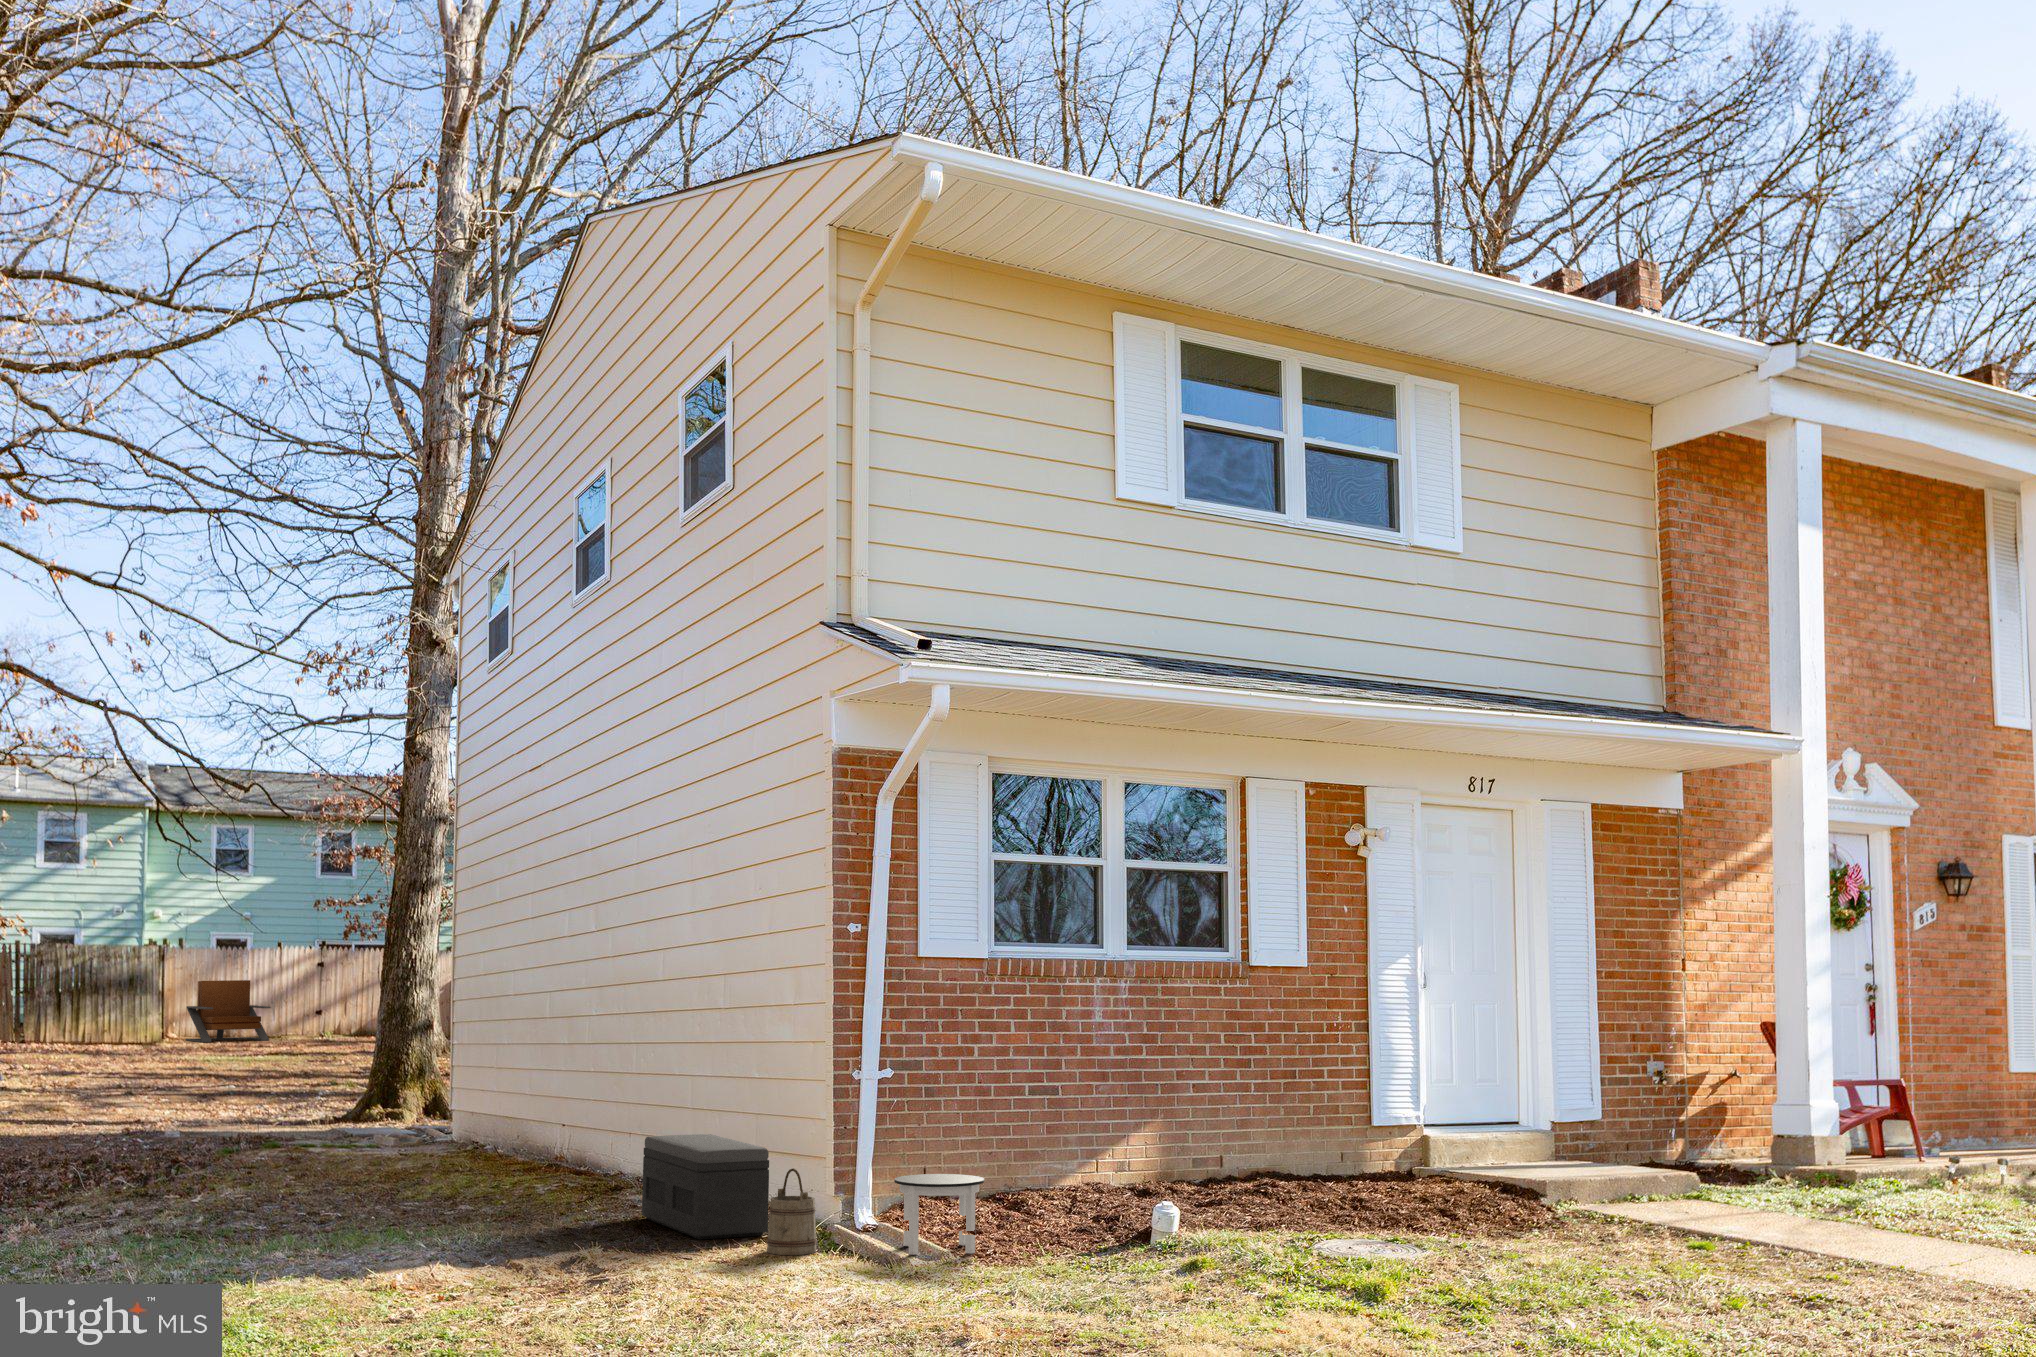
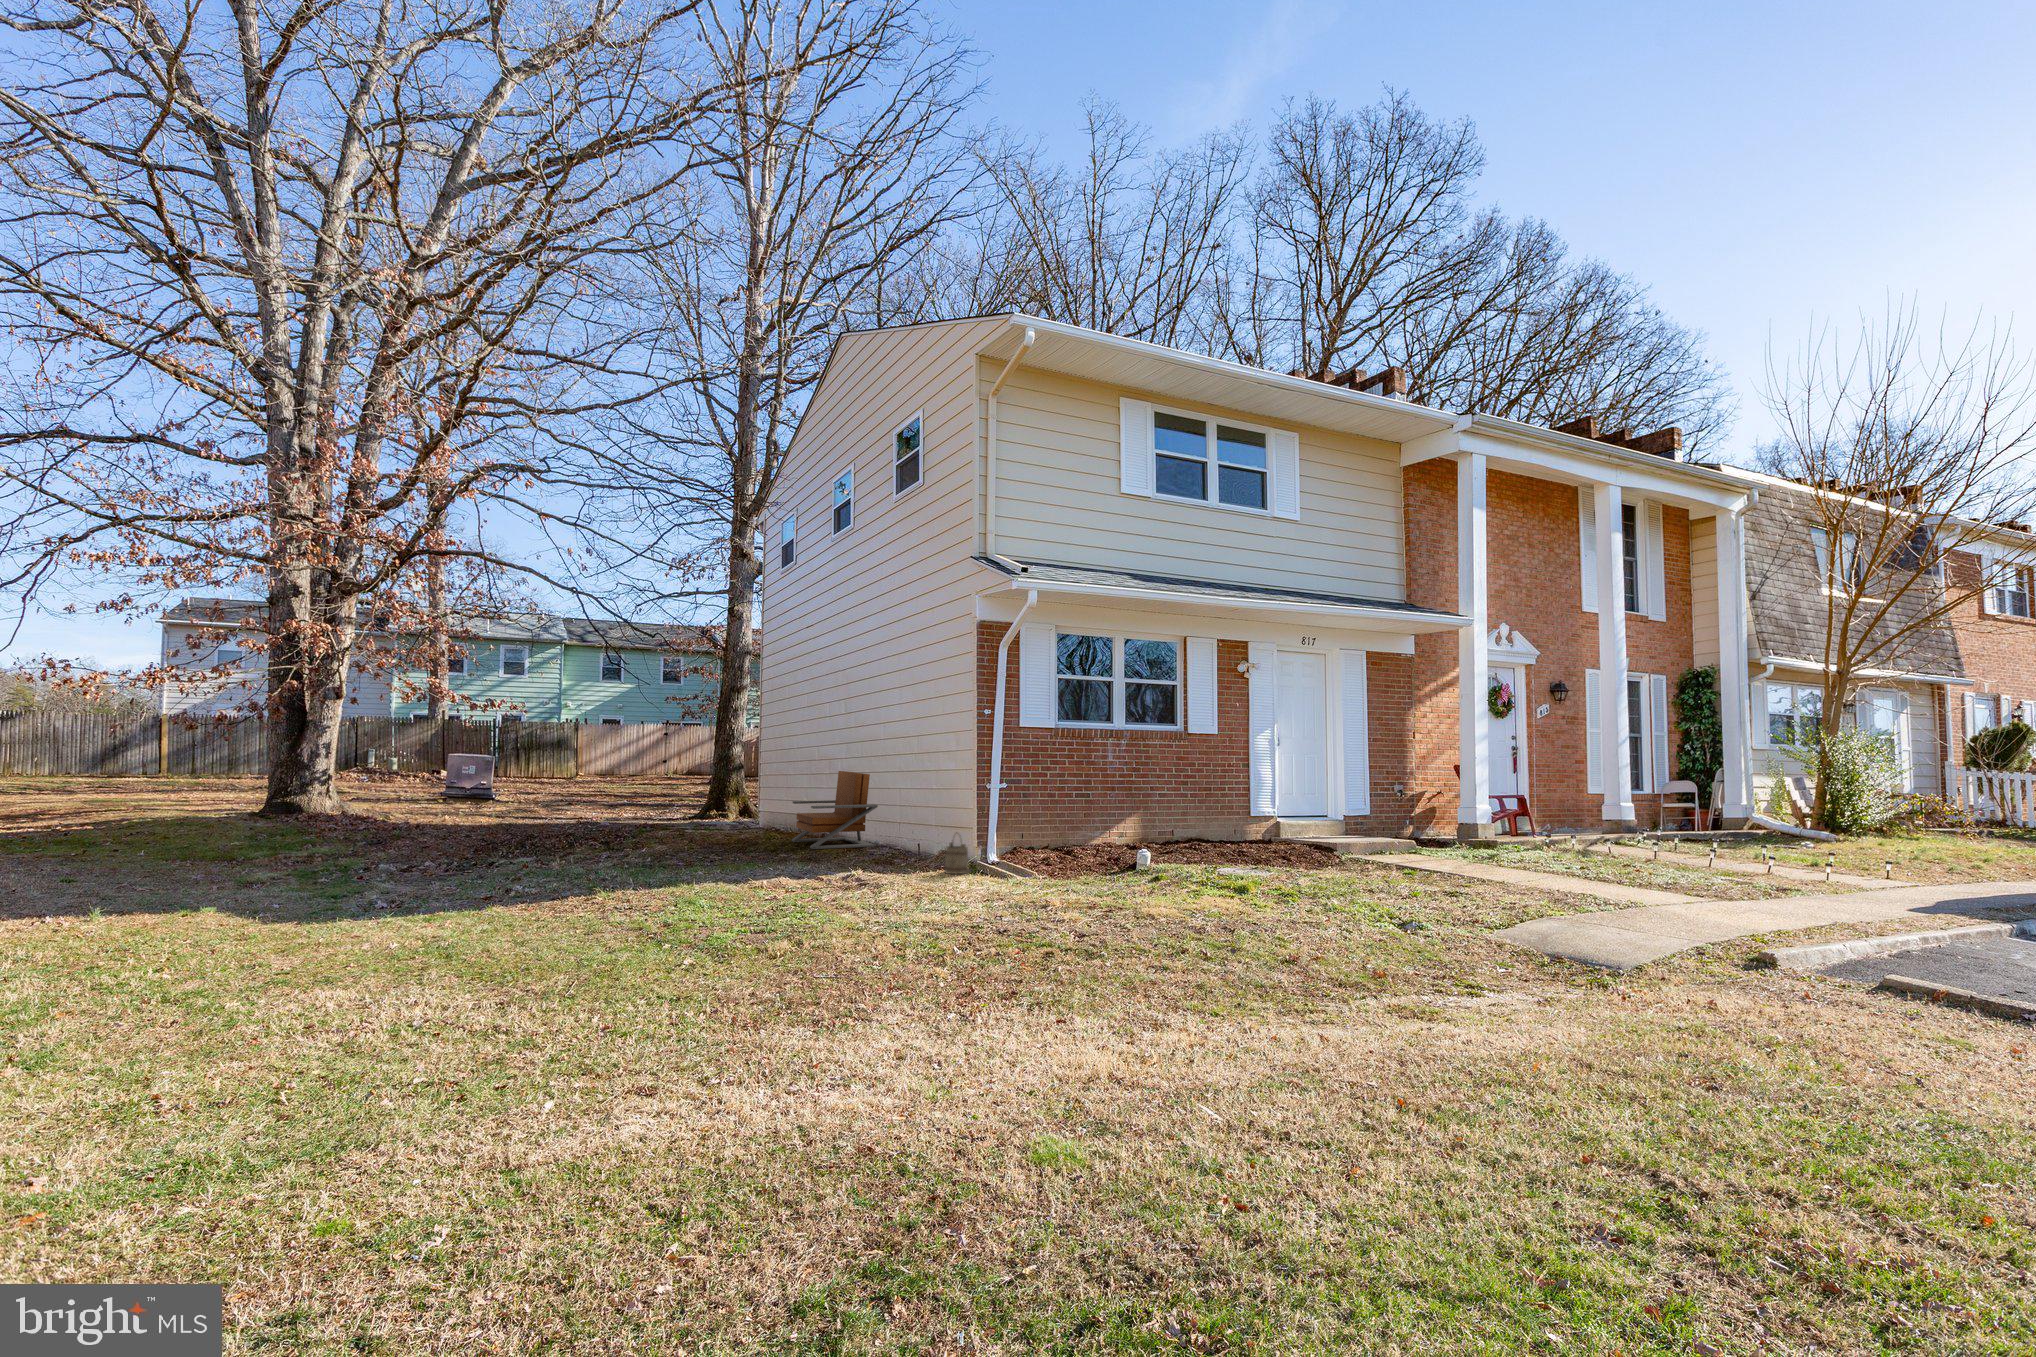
lounge chair: present [185,980,271,1042] -> present [792,771,878,849]
storage bench: present [642,1134,769,1239] -> none [881,816,945,867]
round table: present [894,1174,985,1255] -> none [1007,836,1052,875]

